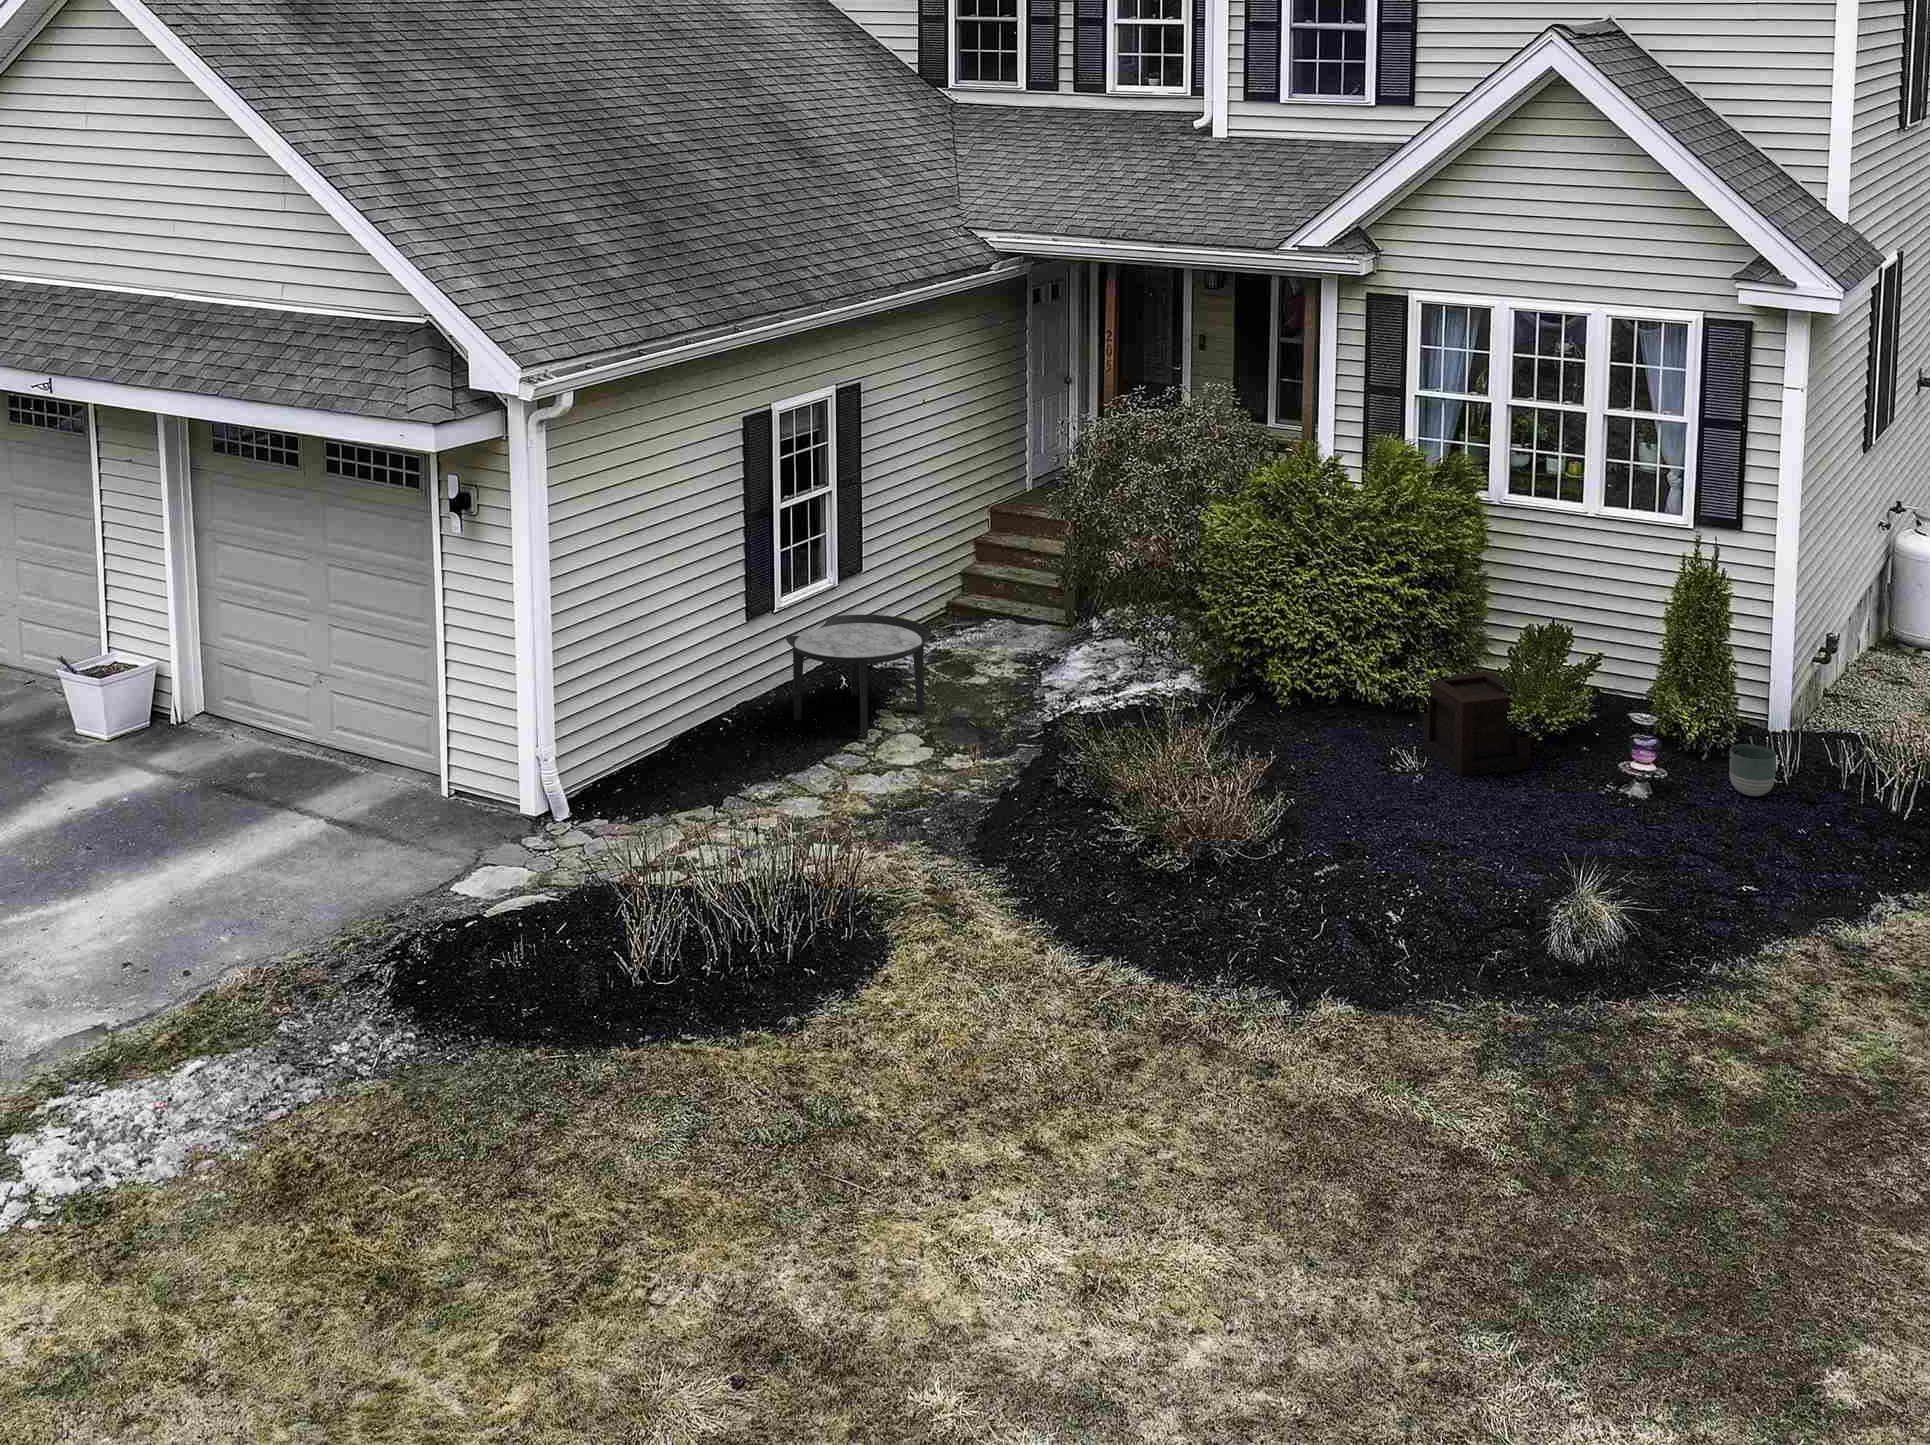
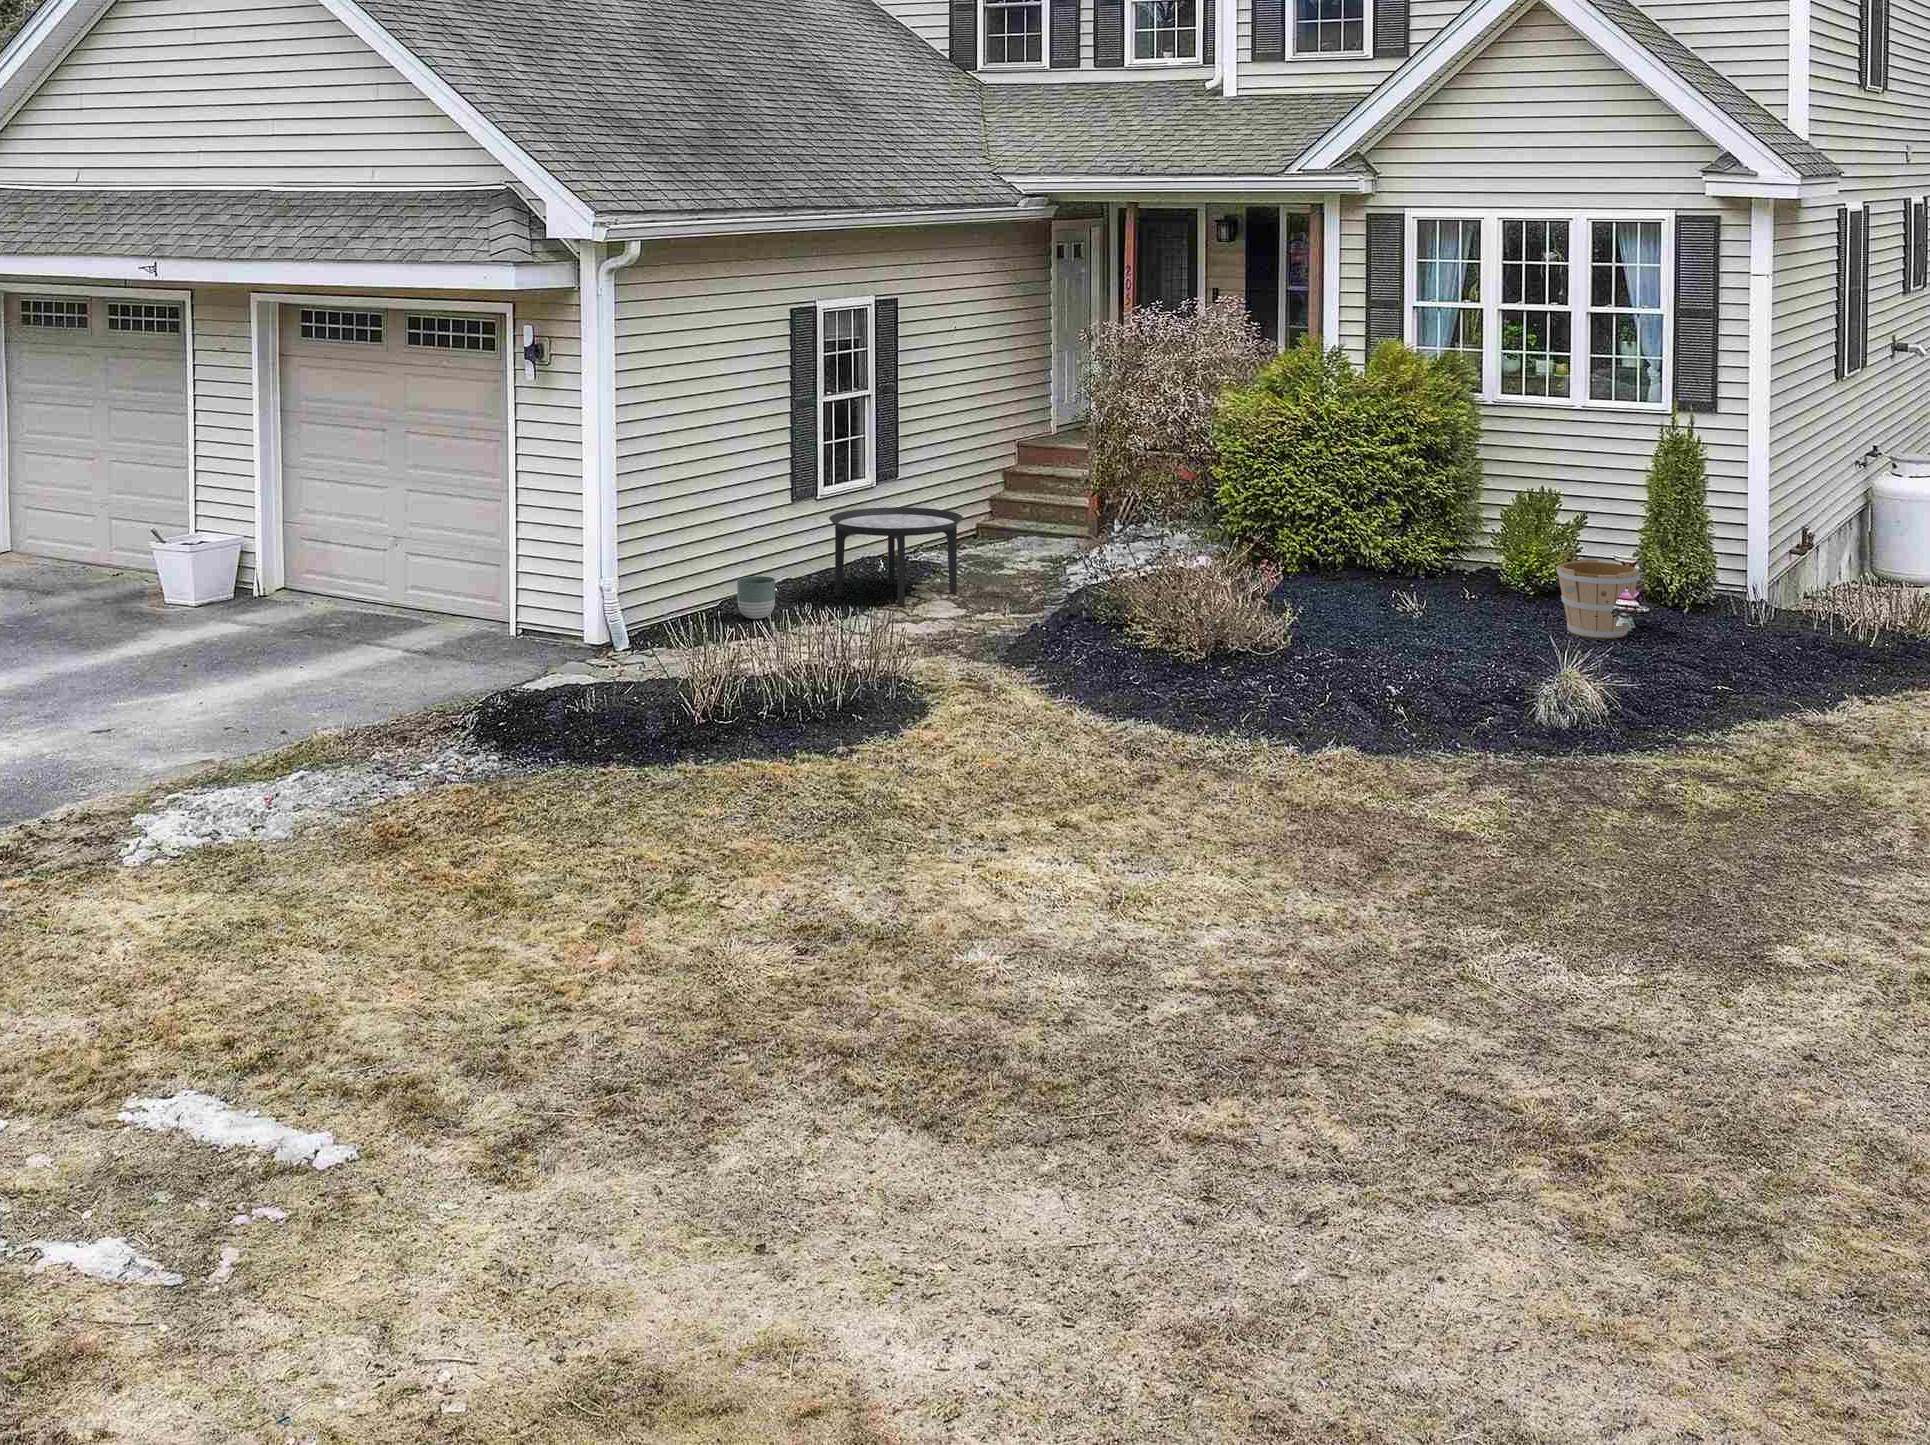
wooden crate: present [1423,671,1531,776] -> none [1422,545,1523,631]
wooden bucket: none [1568,694,1659,788] -> present [1556,559,1640,639]
planter: present [1729,744,1776,796] -> present [737,576,775,619]

